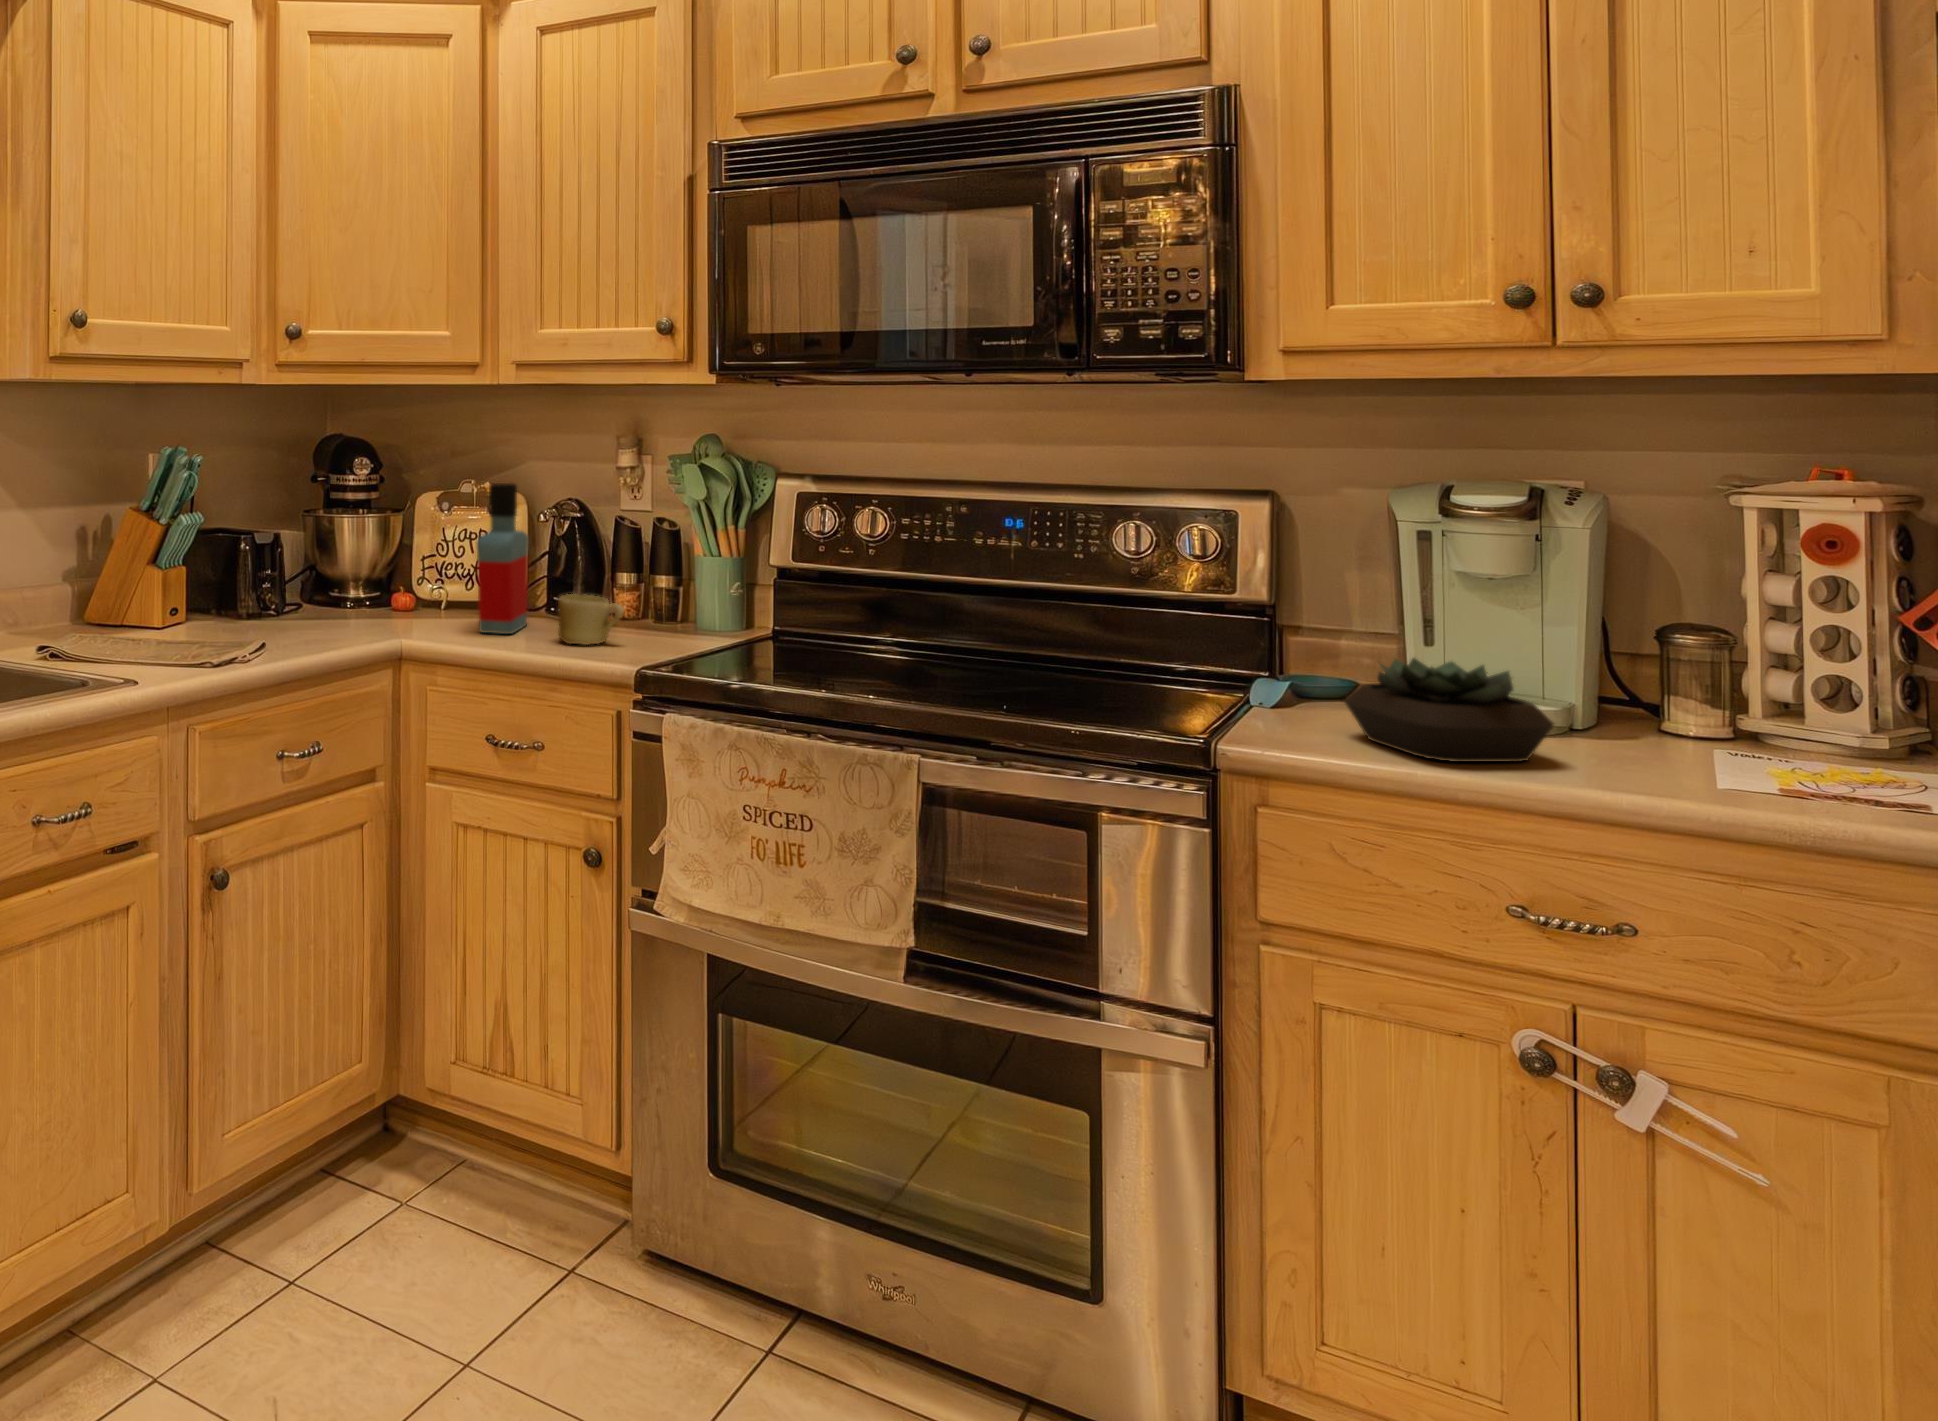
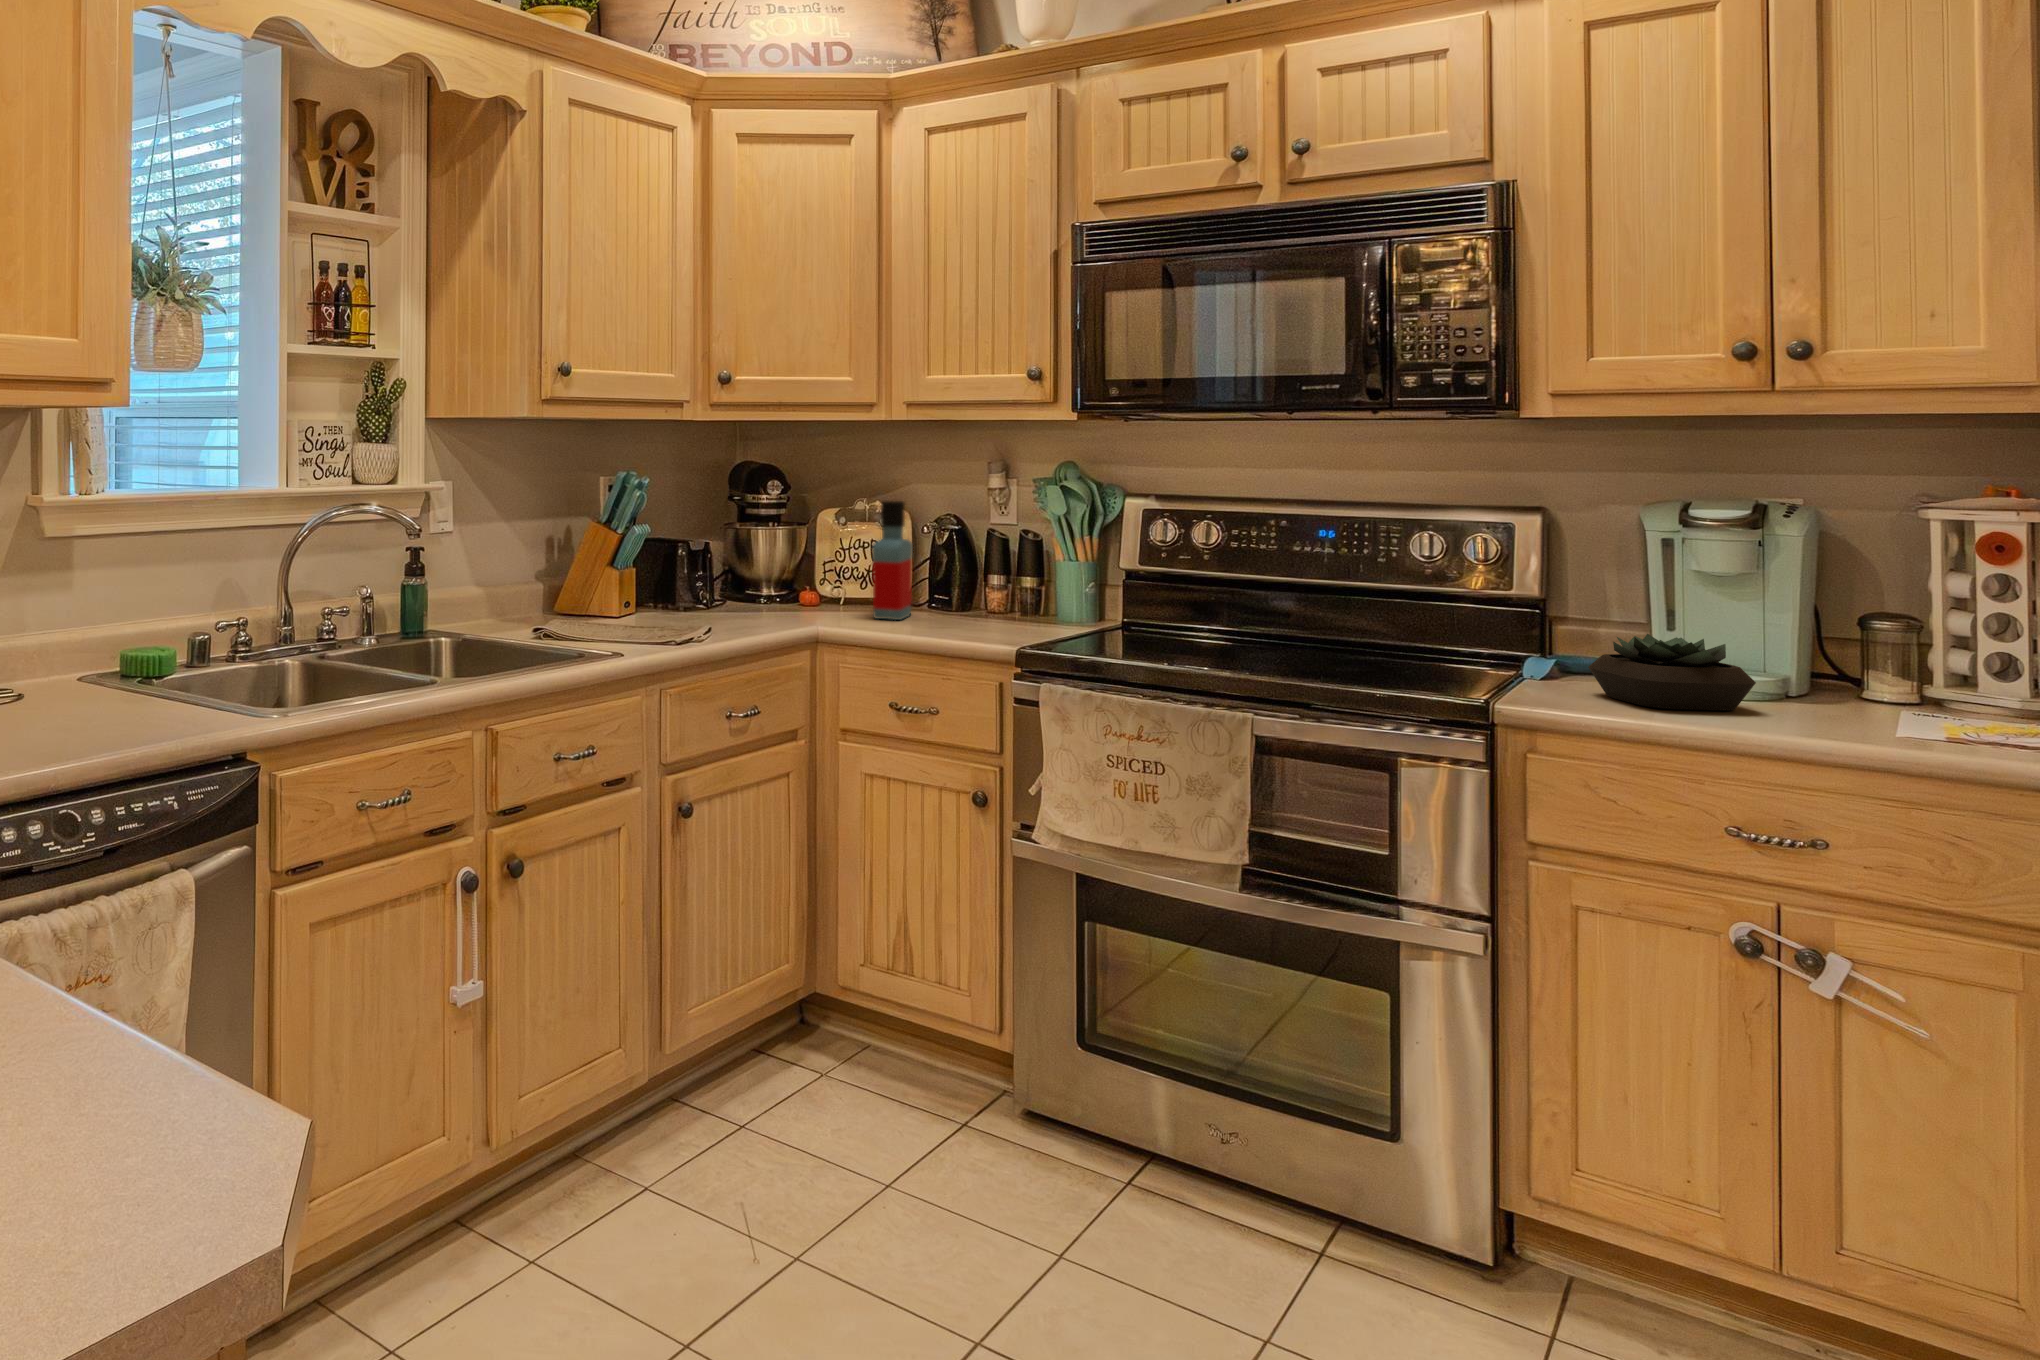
mug: present [558,594,625,645] -> none [941,589,996,628]

